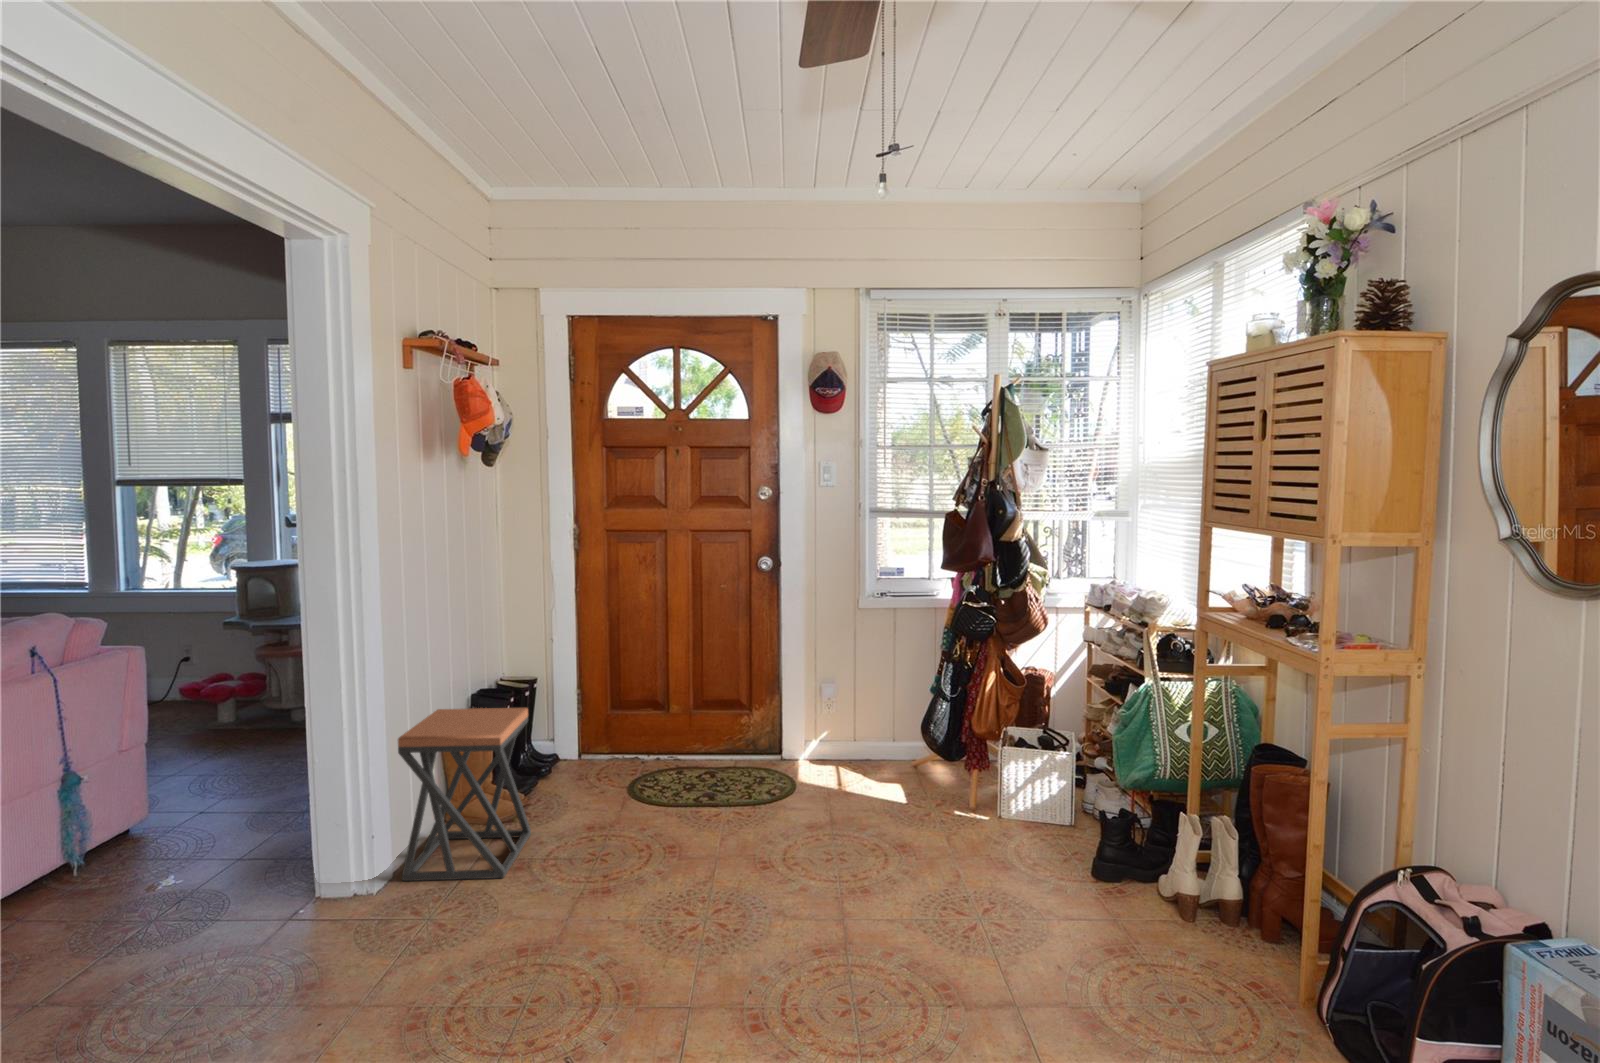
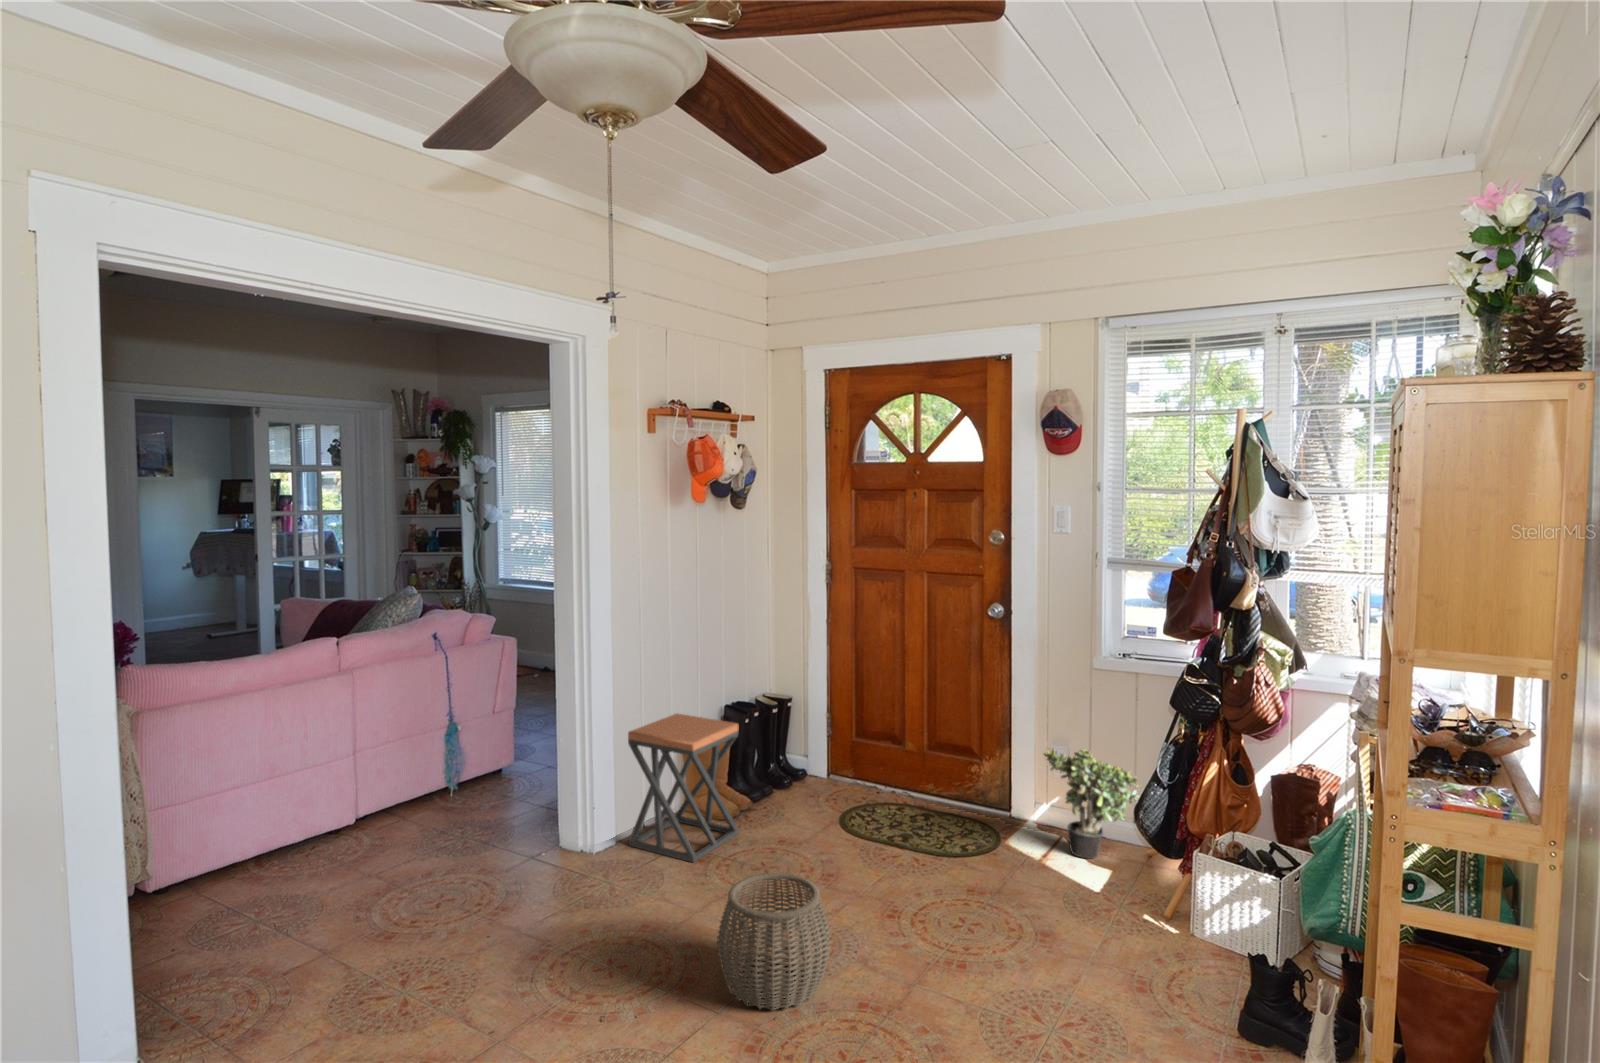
potted plant: none [828,680,912,779] -> present [1043,749,1139,858]
woven basket: none [646,849,776,1010] -> present [717,873,831,1010]

